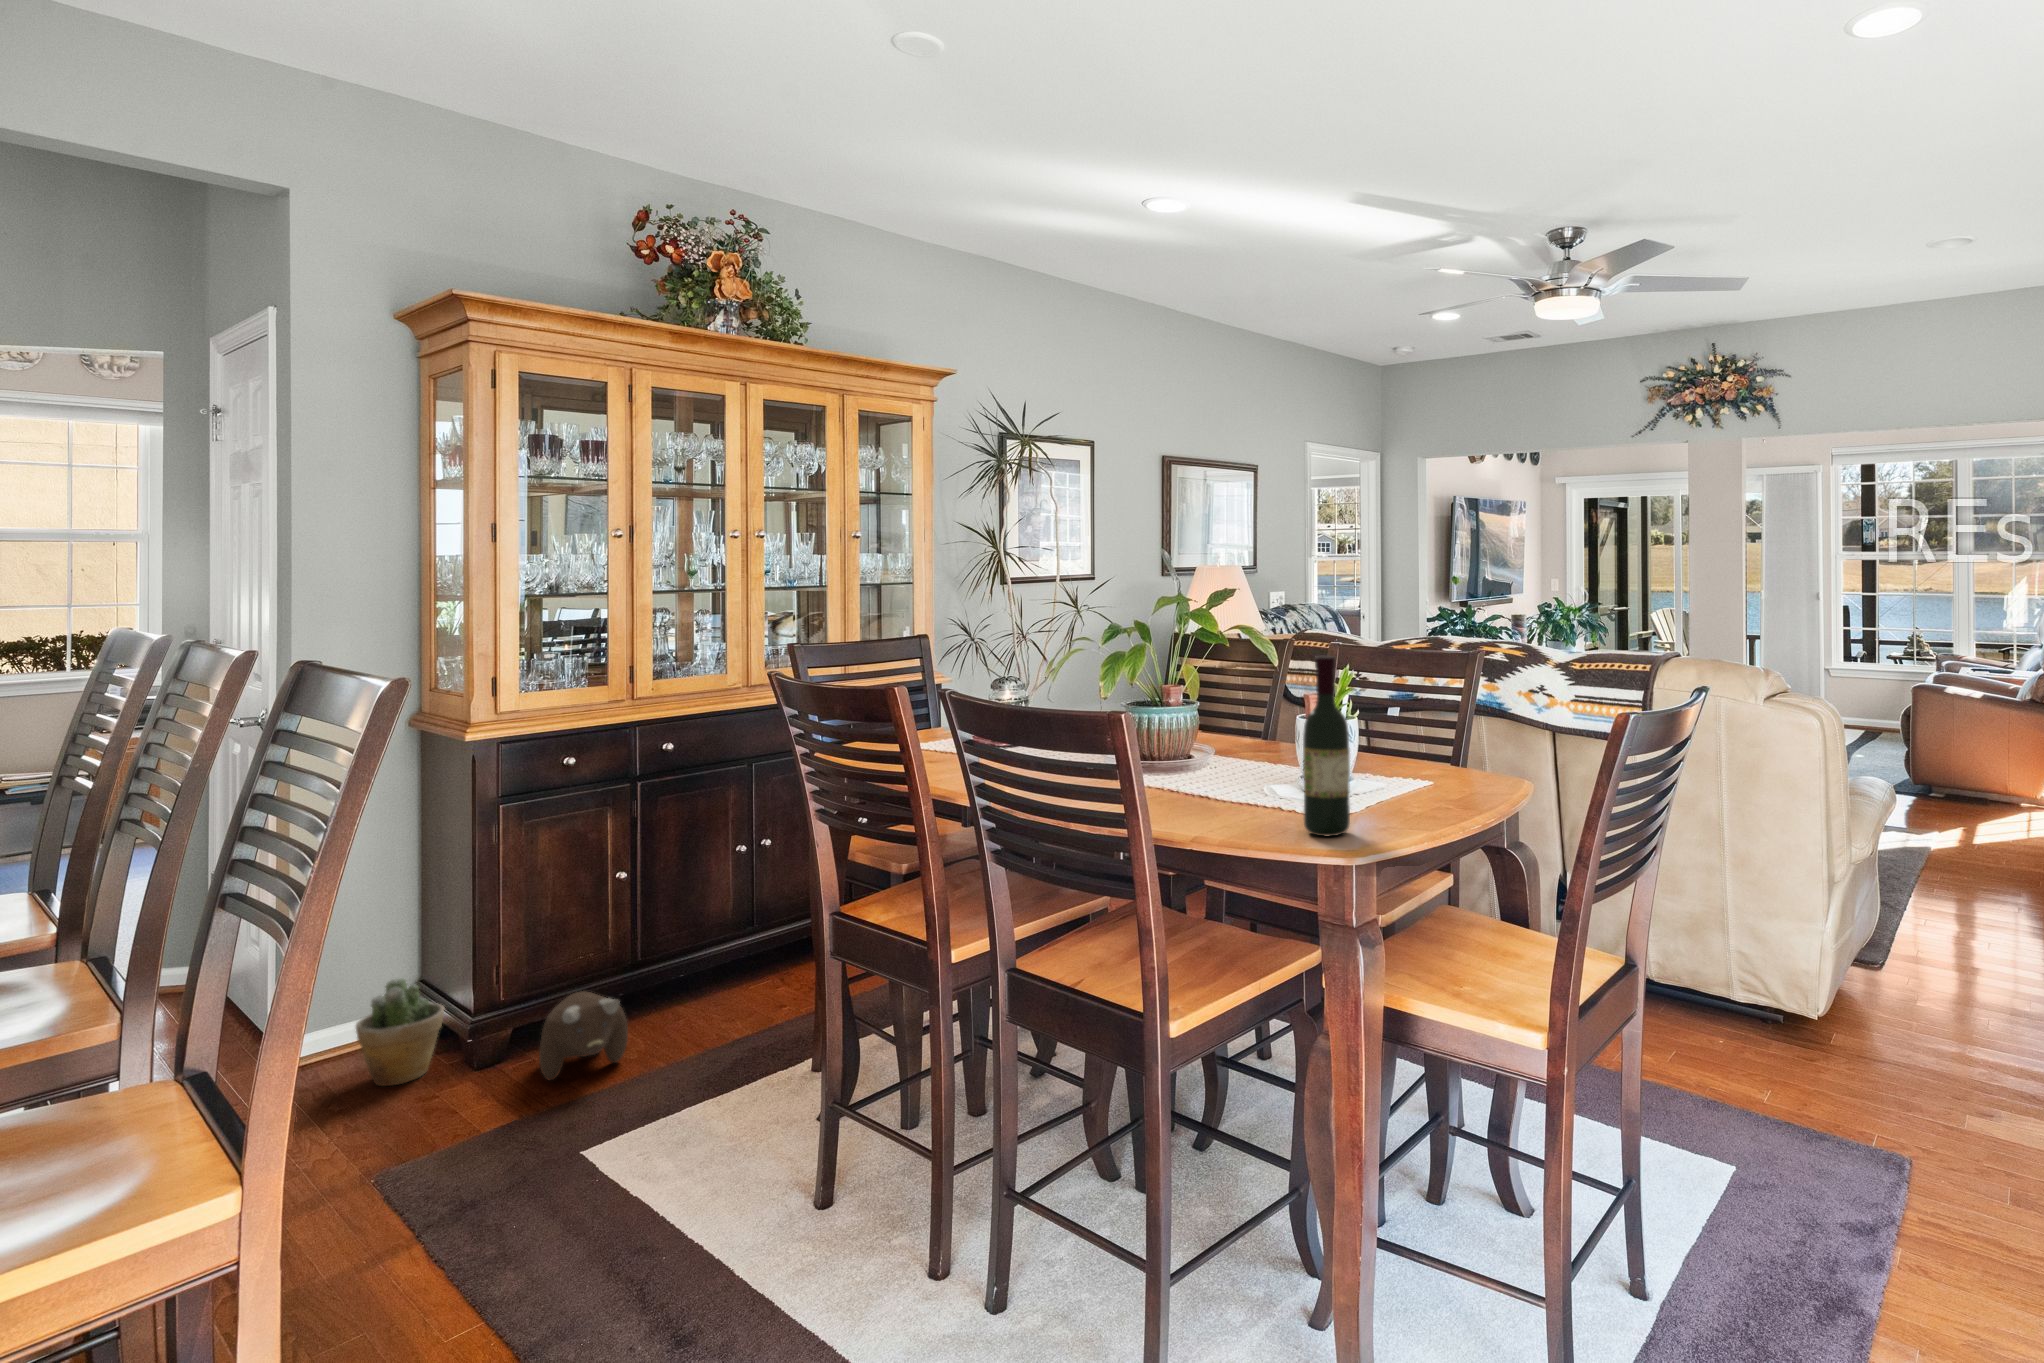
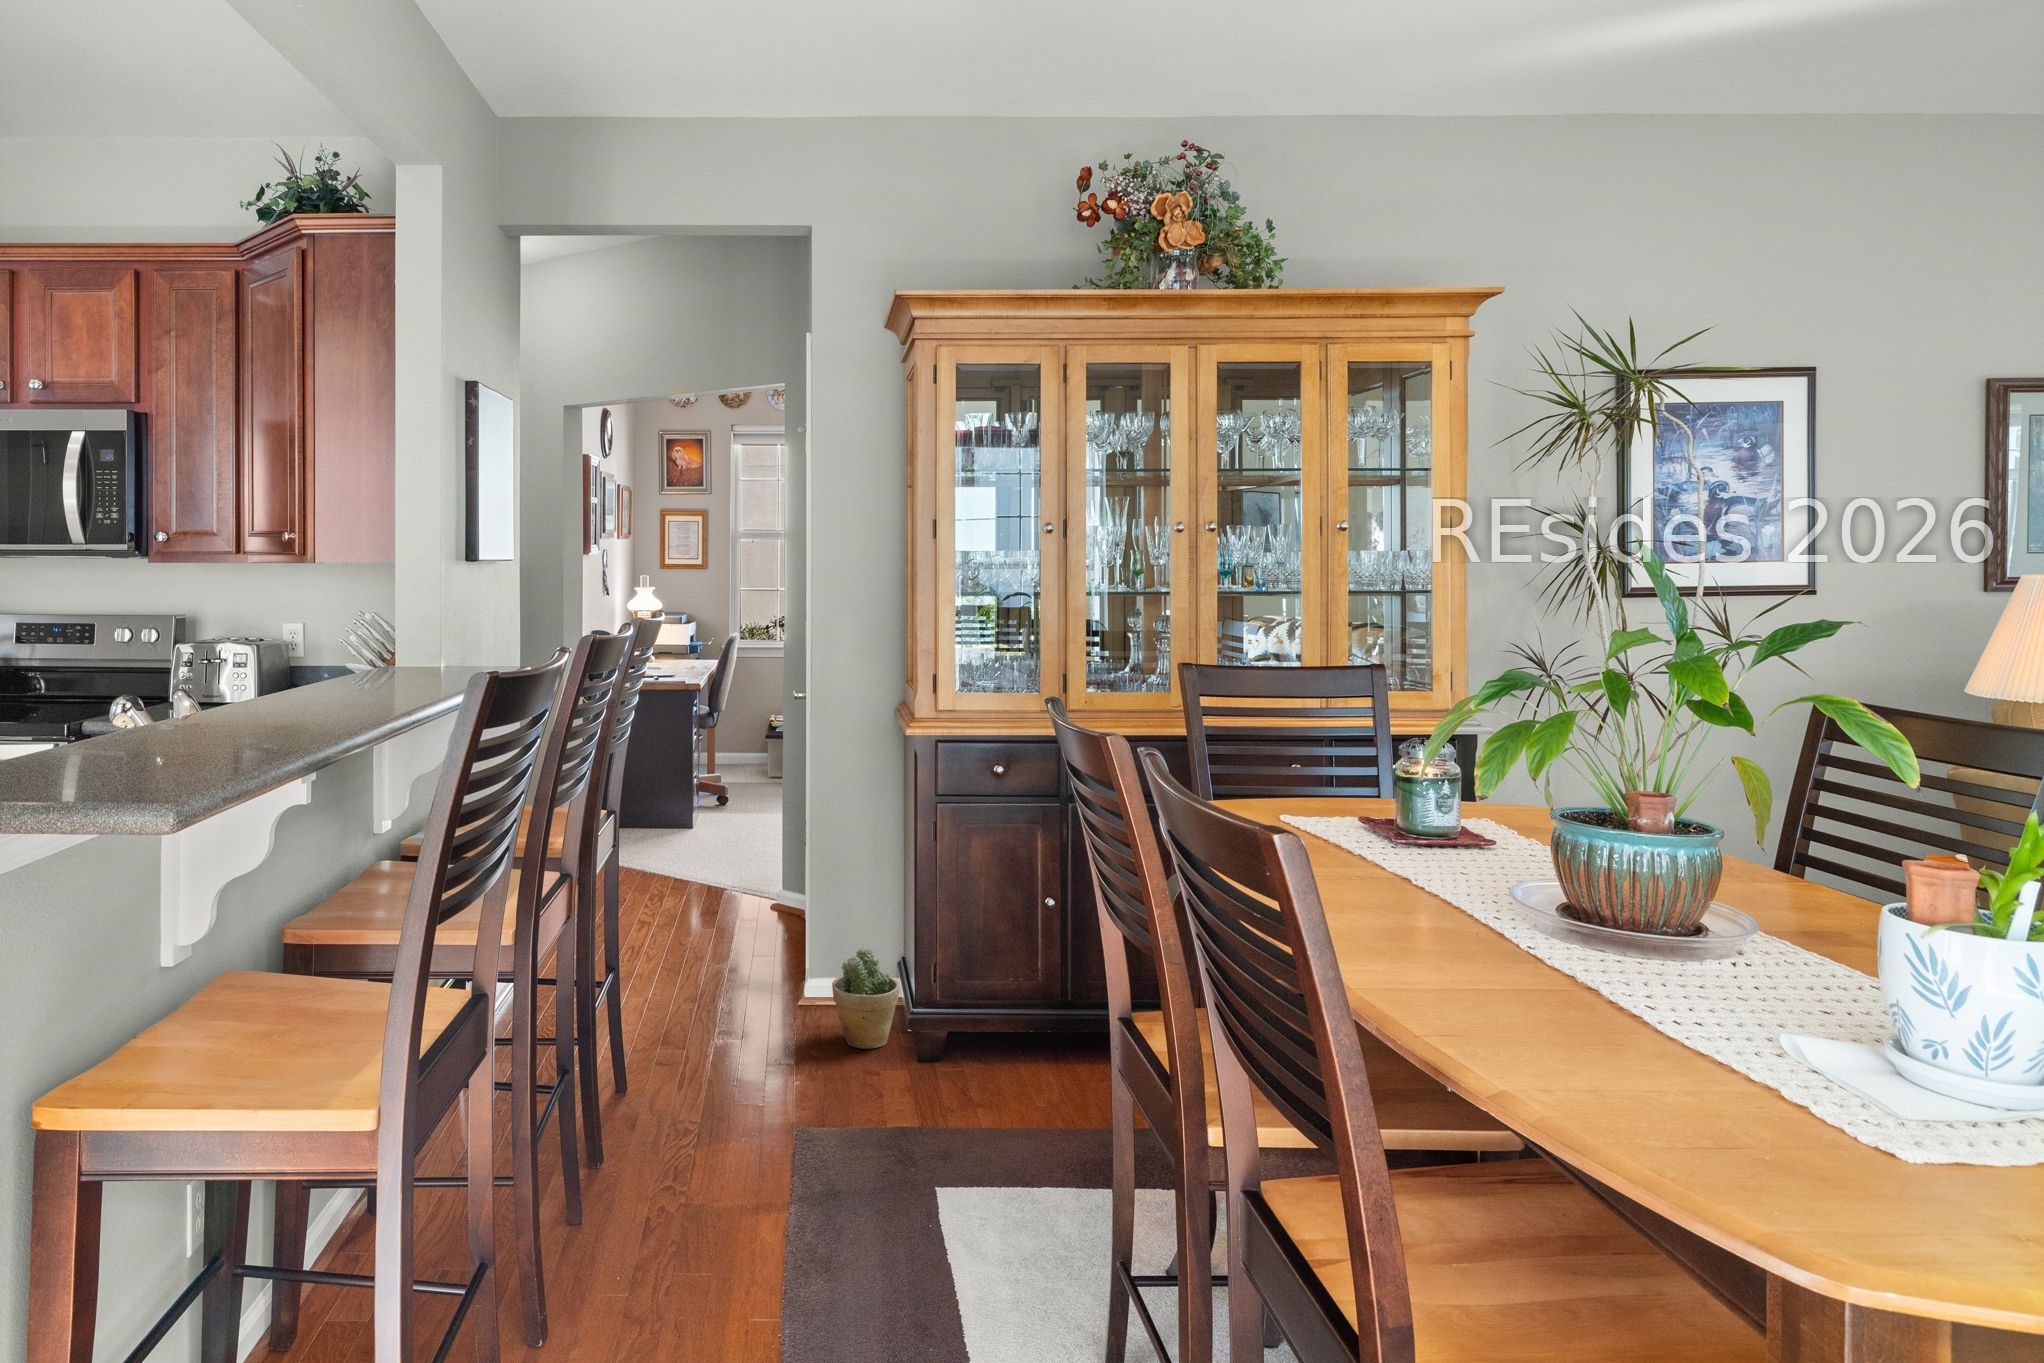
wine bottle: present [1303,656,1350,836] -> none [1725,804,1853,1209]
plush toy: present [539,992,628,1080] -> none [951,1011,1034,1100]

